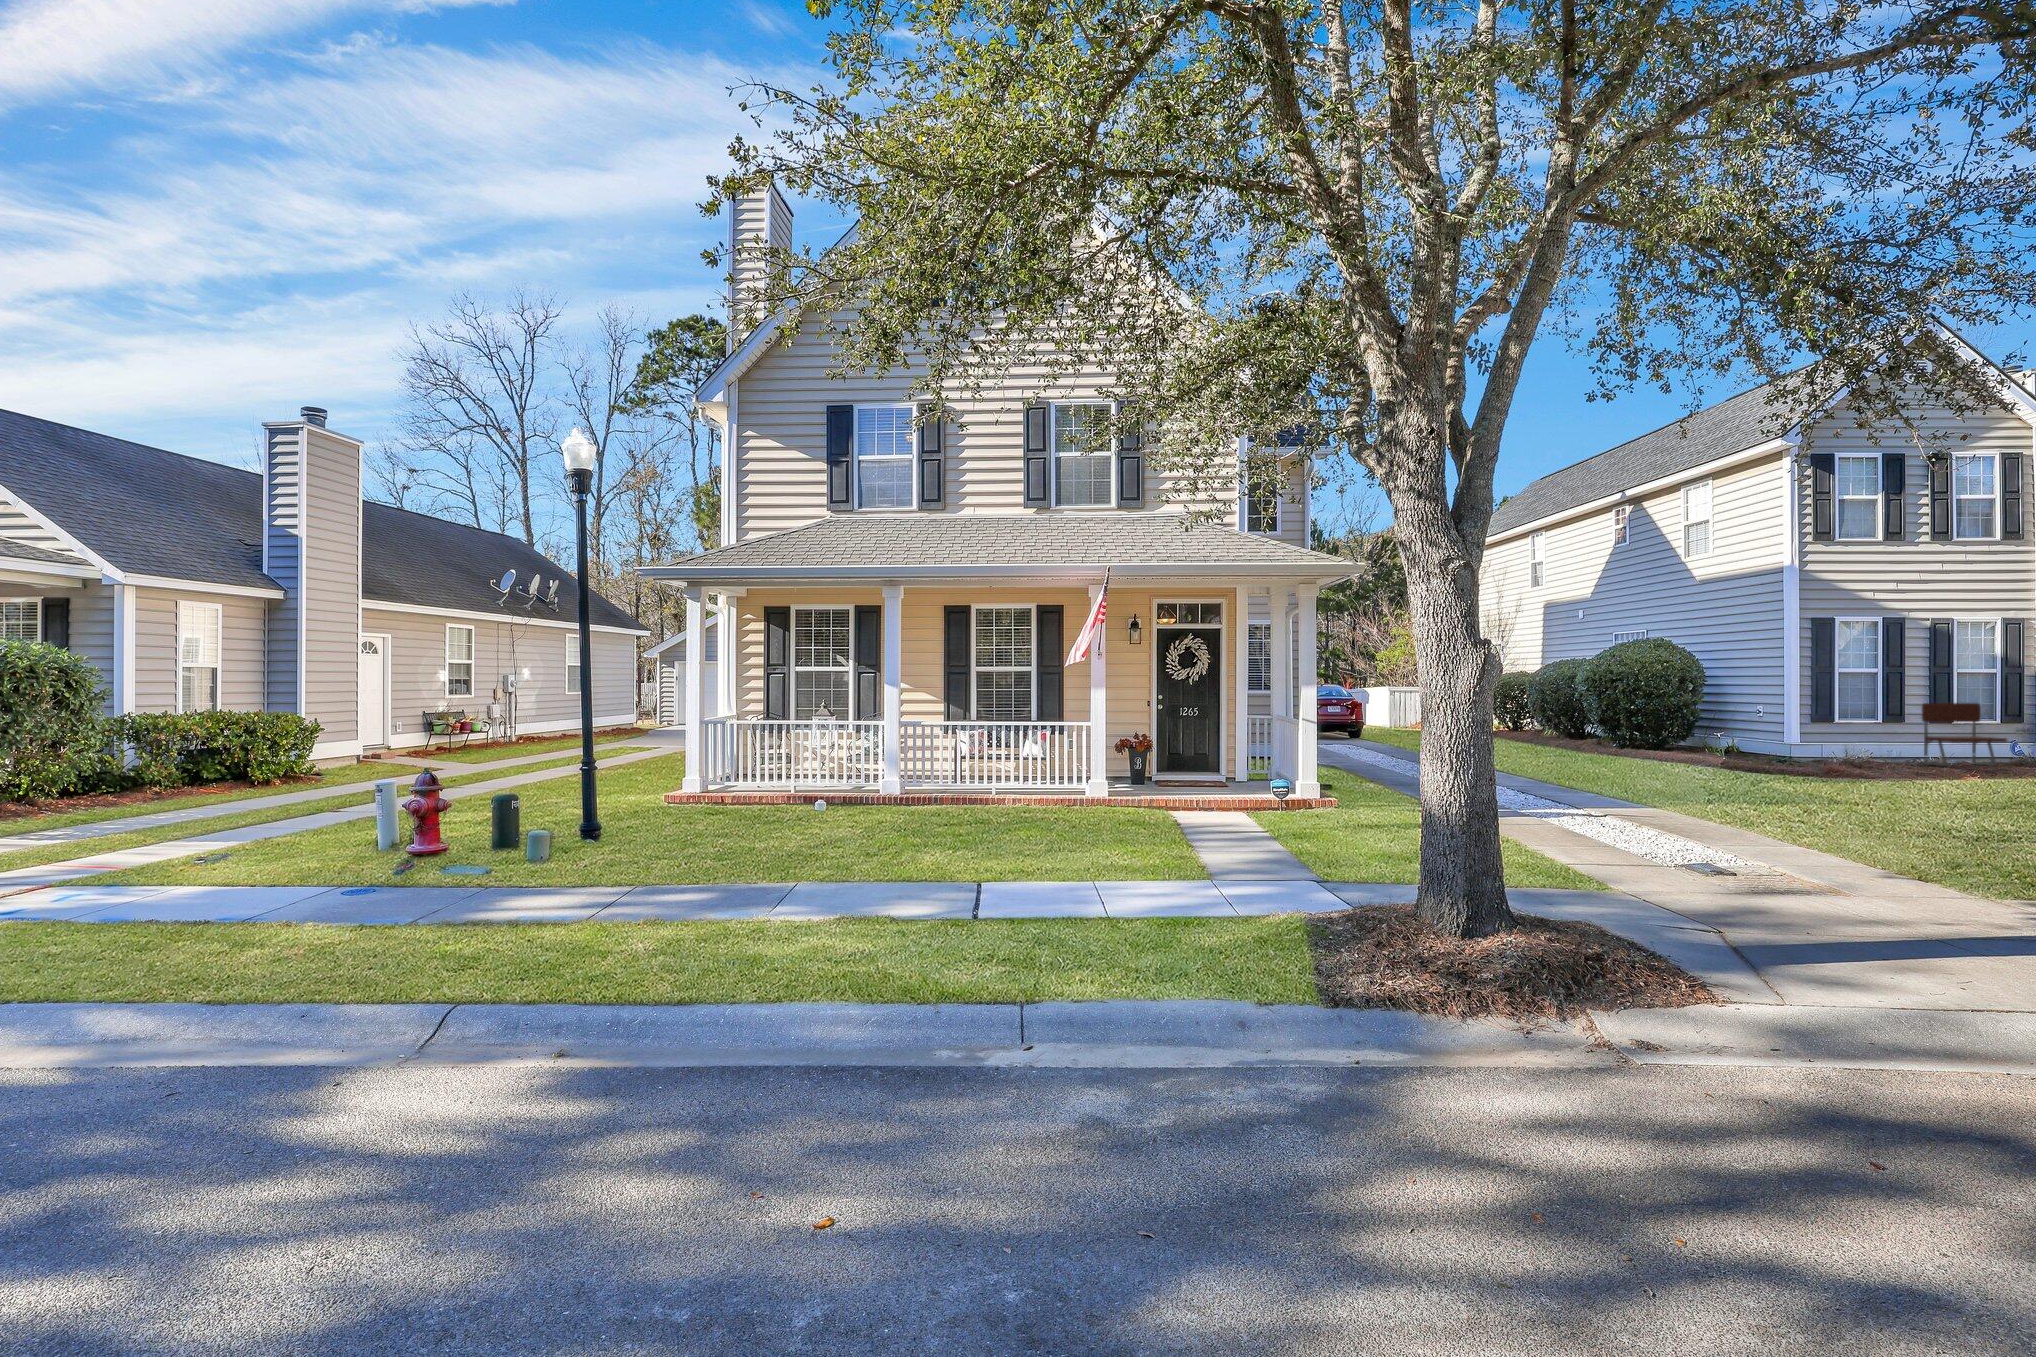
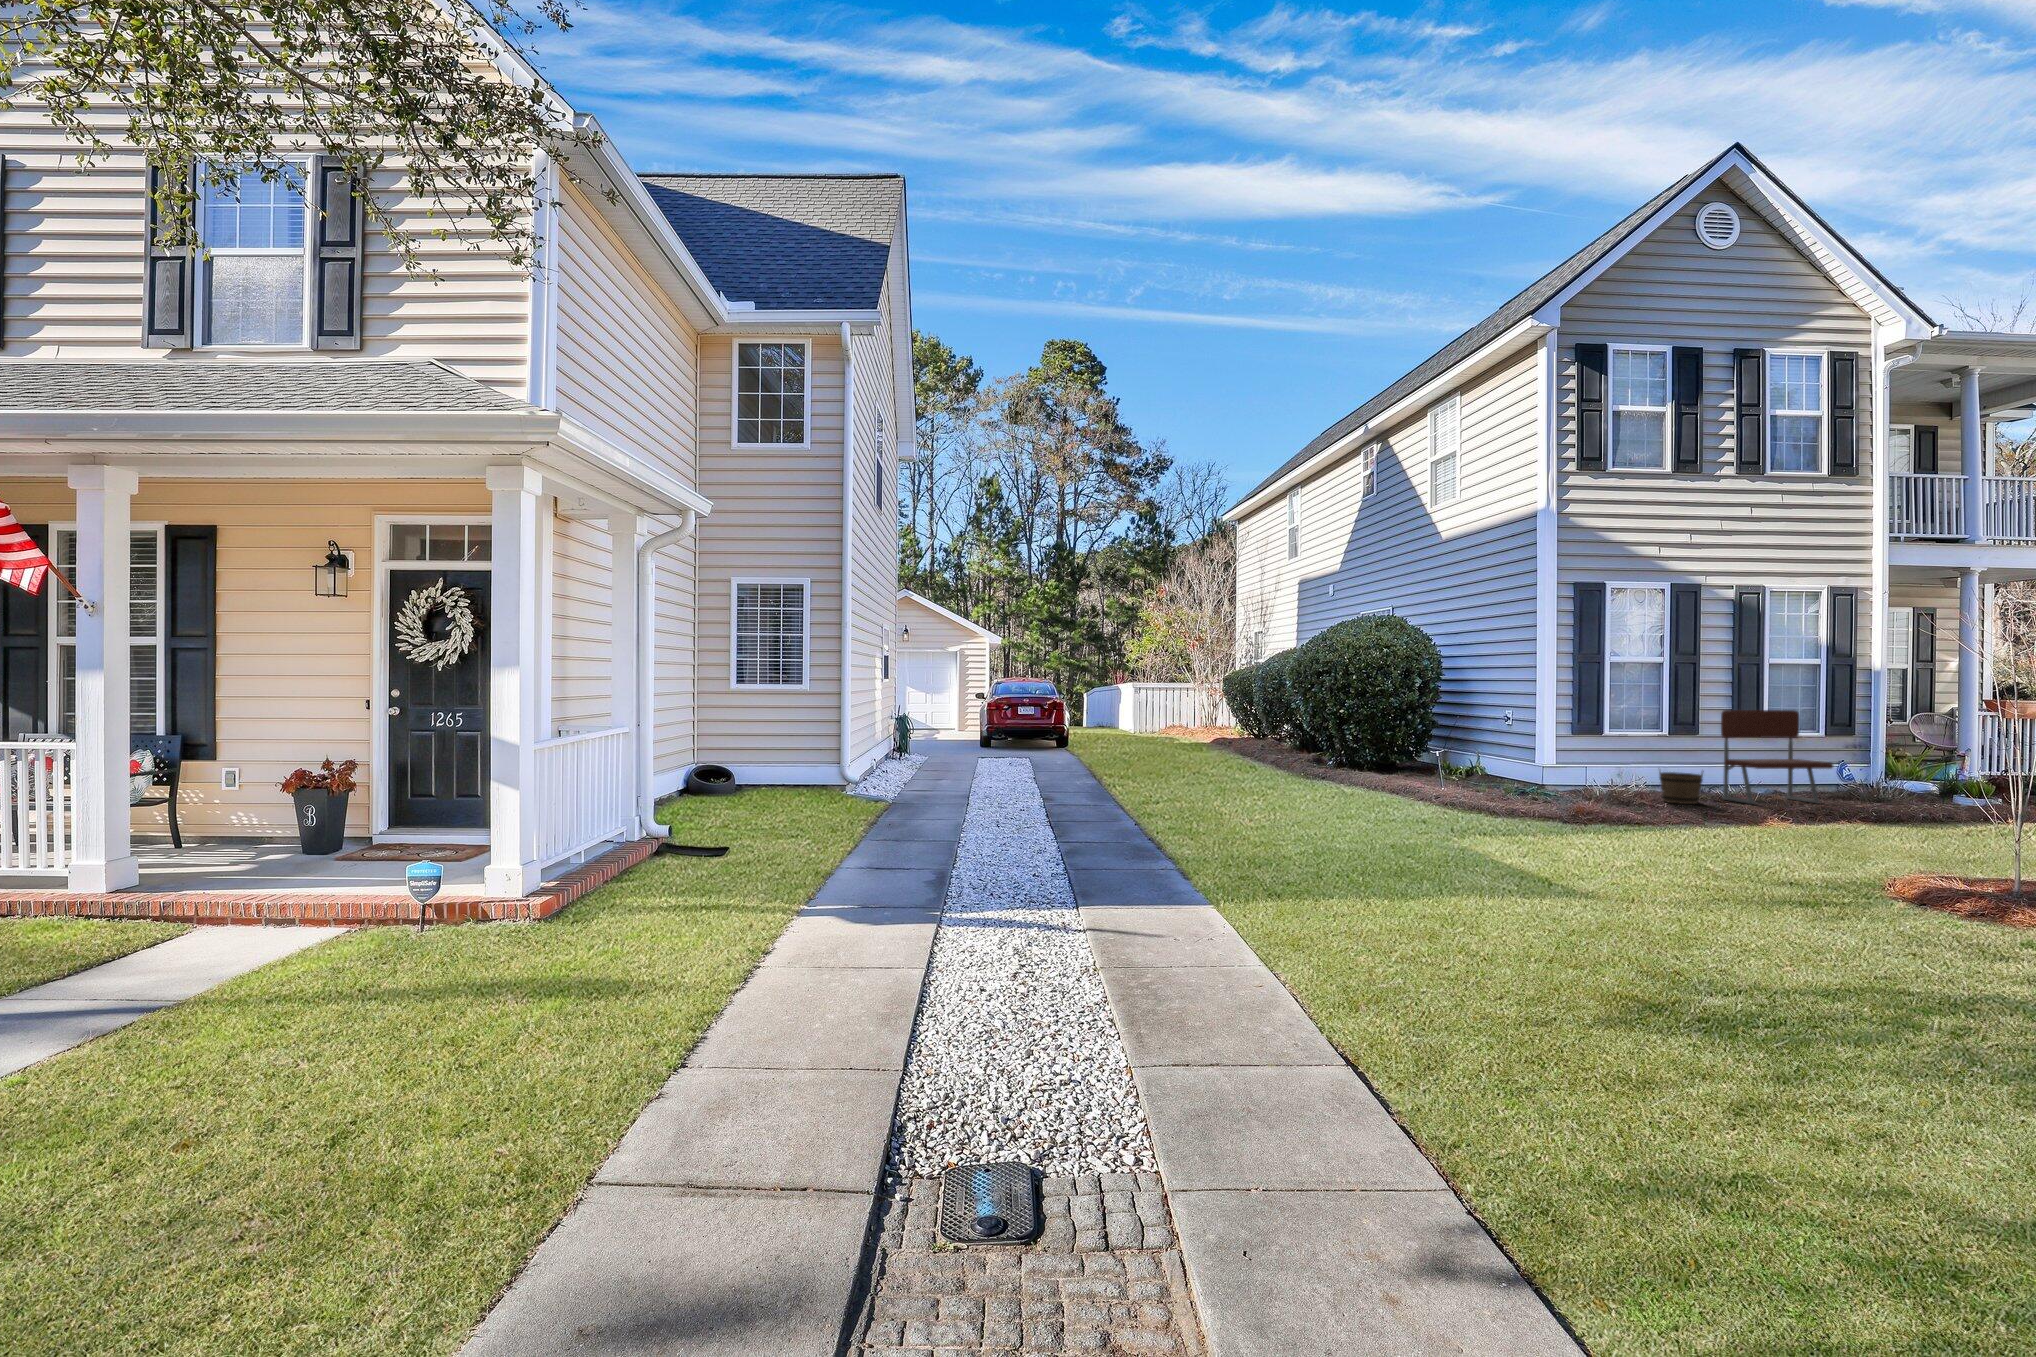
bucket: none [1876,742,1910,766] -> present [1659,772,1703,804]

